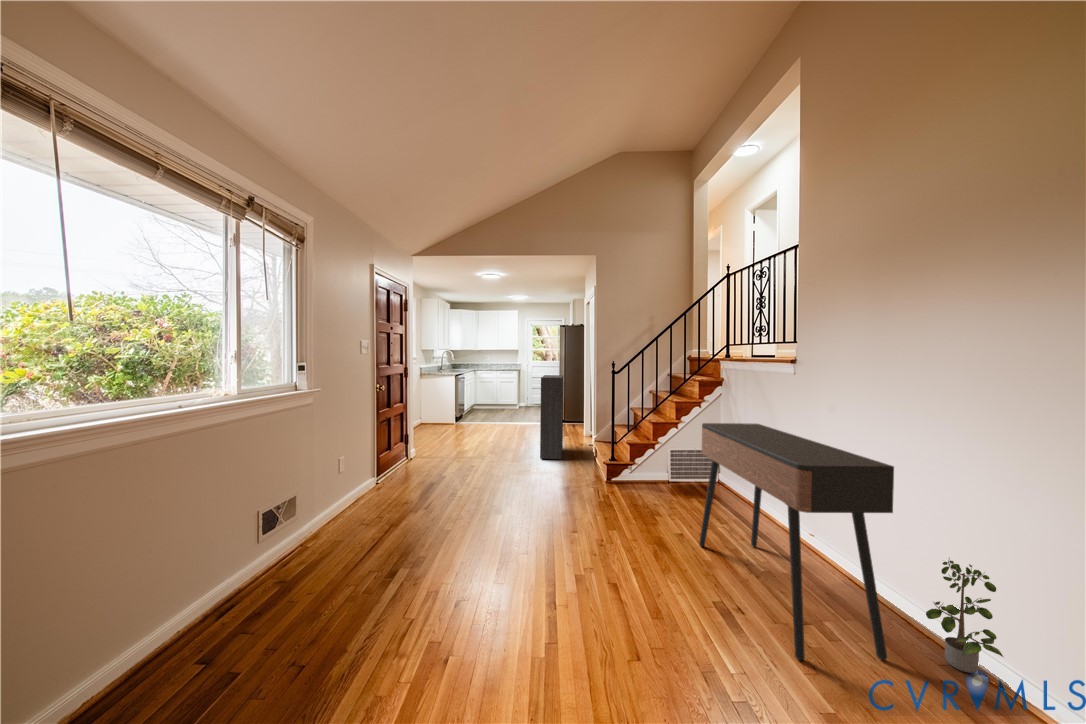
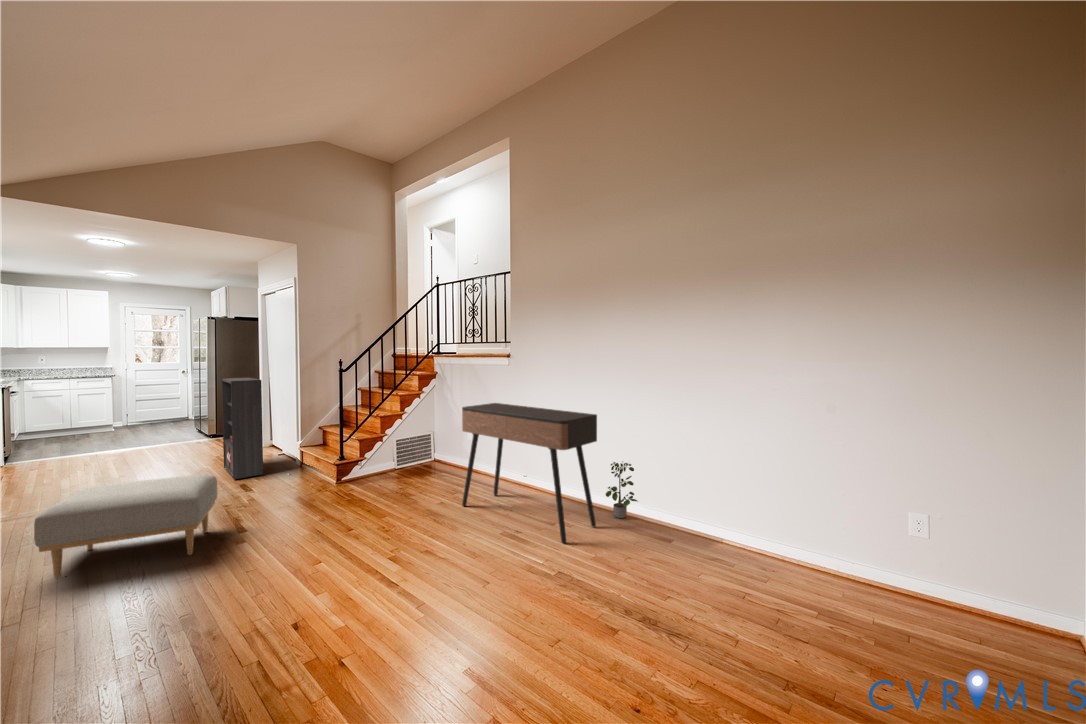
ottoman: none [394,444,498,510] -> present [34,475,218,577]

